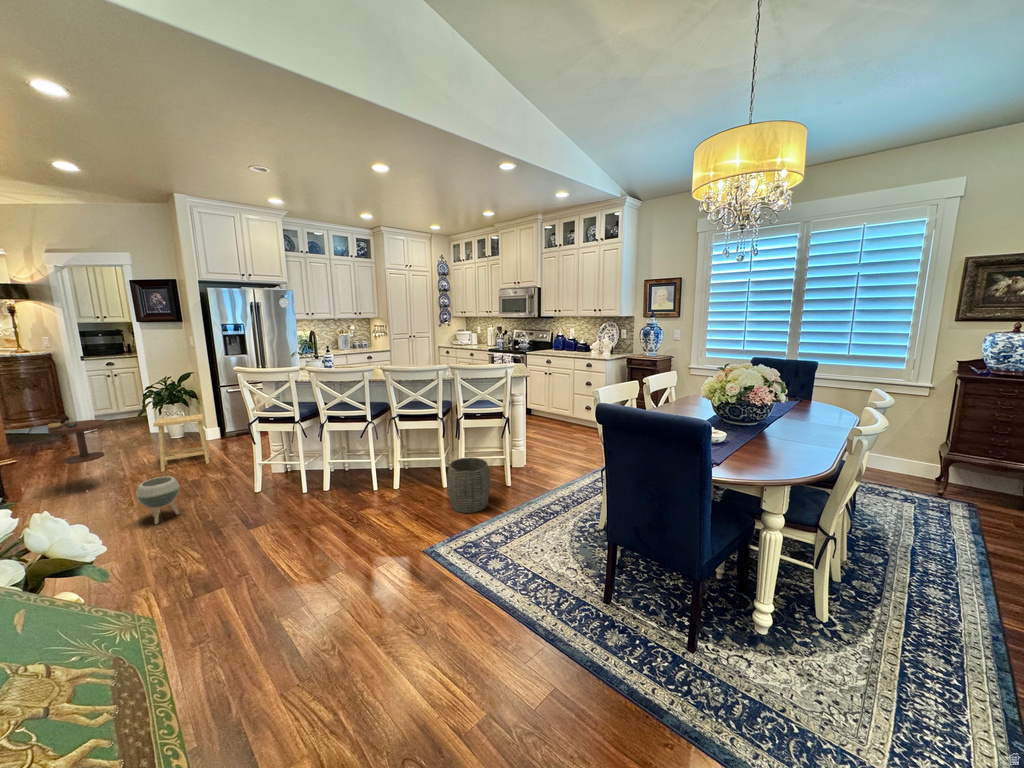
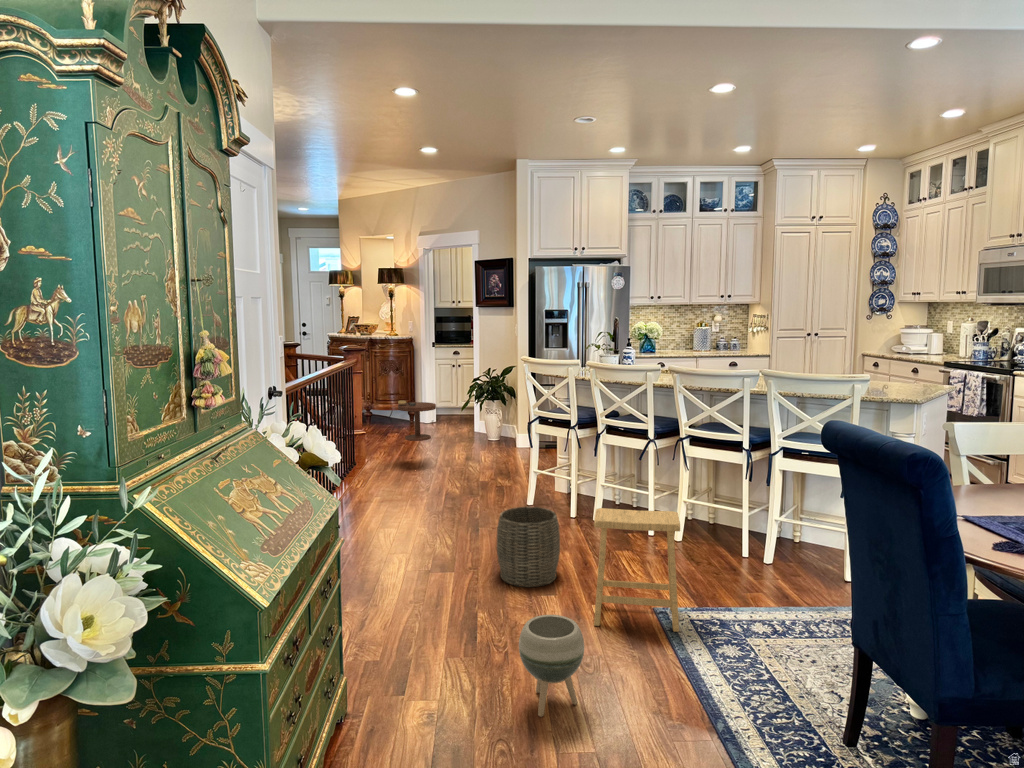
footstool: present [153,414,210,472] -> present [594,508,680,632]
woven basket: present [447,457,490,513] -> present [497,507,560,587]
planter: present [137,476,179,524] -> present [519,615,584,717]

